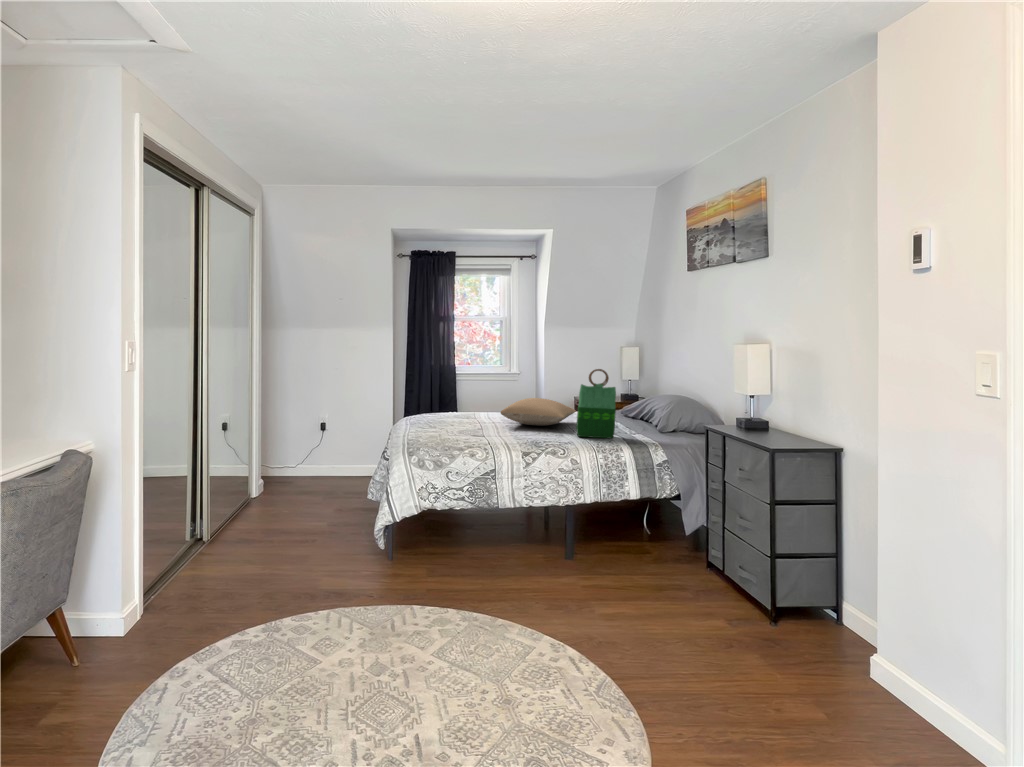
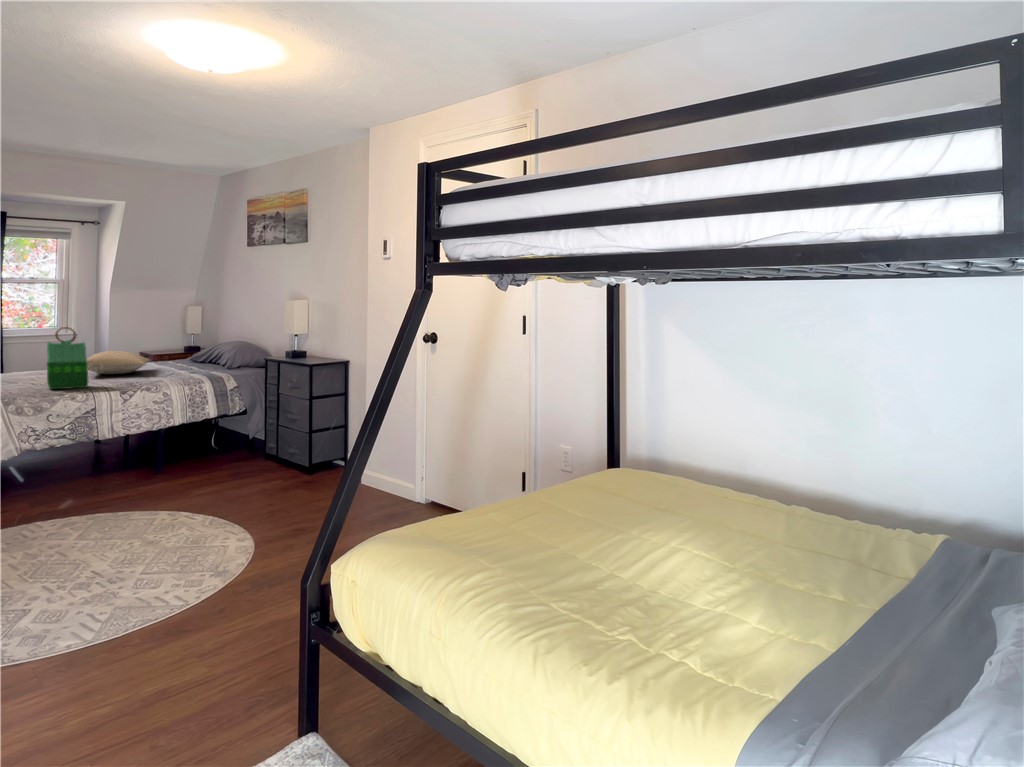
tote bag: present [576,369,616,438] -> present [47,327,88,389]

